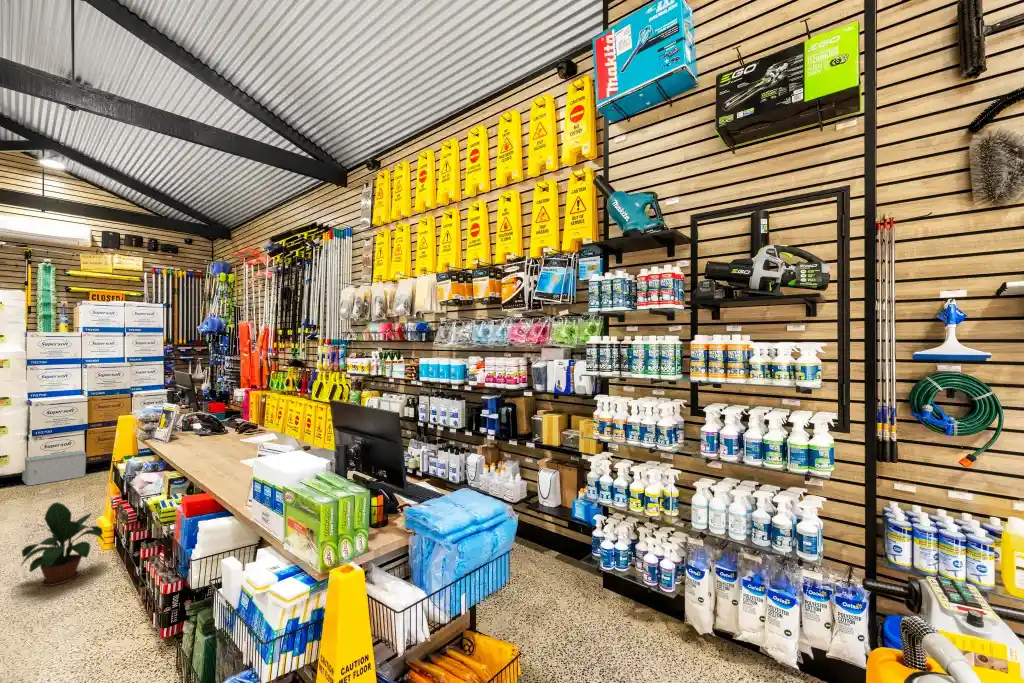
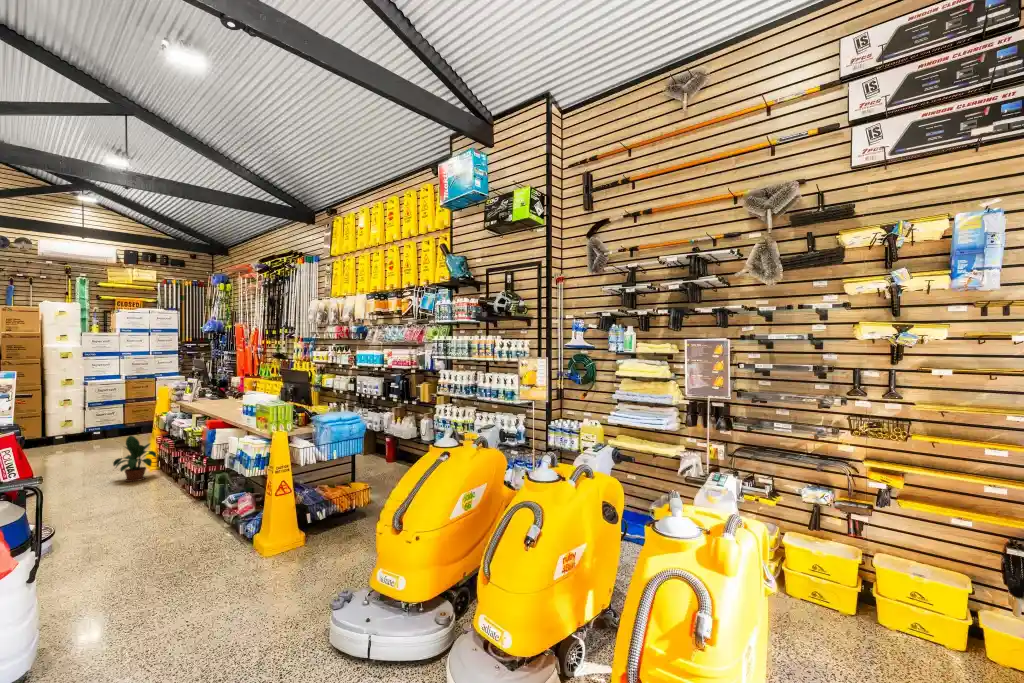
storage box: present [22,449,86,485] -> none [81,419,125,442]

